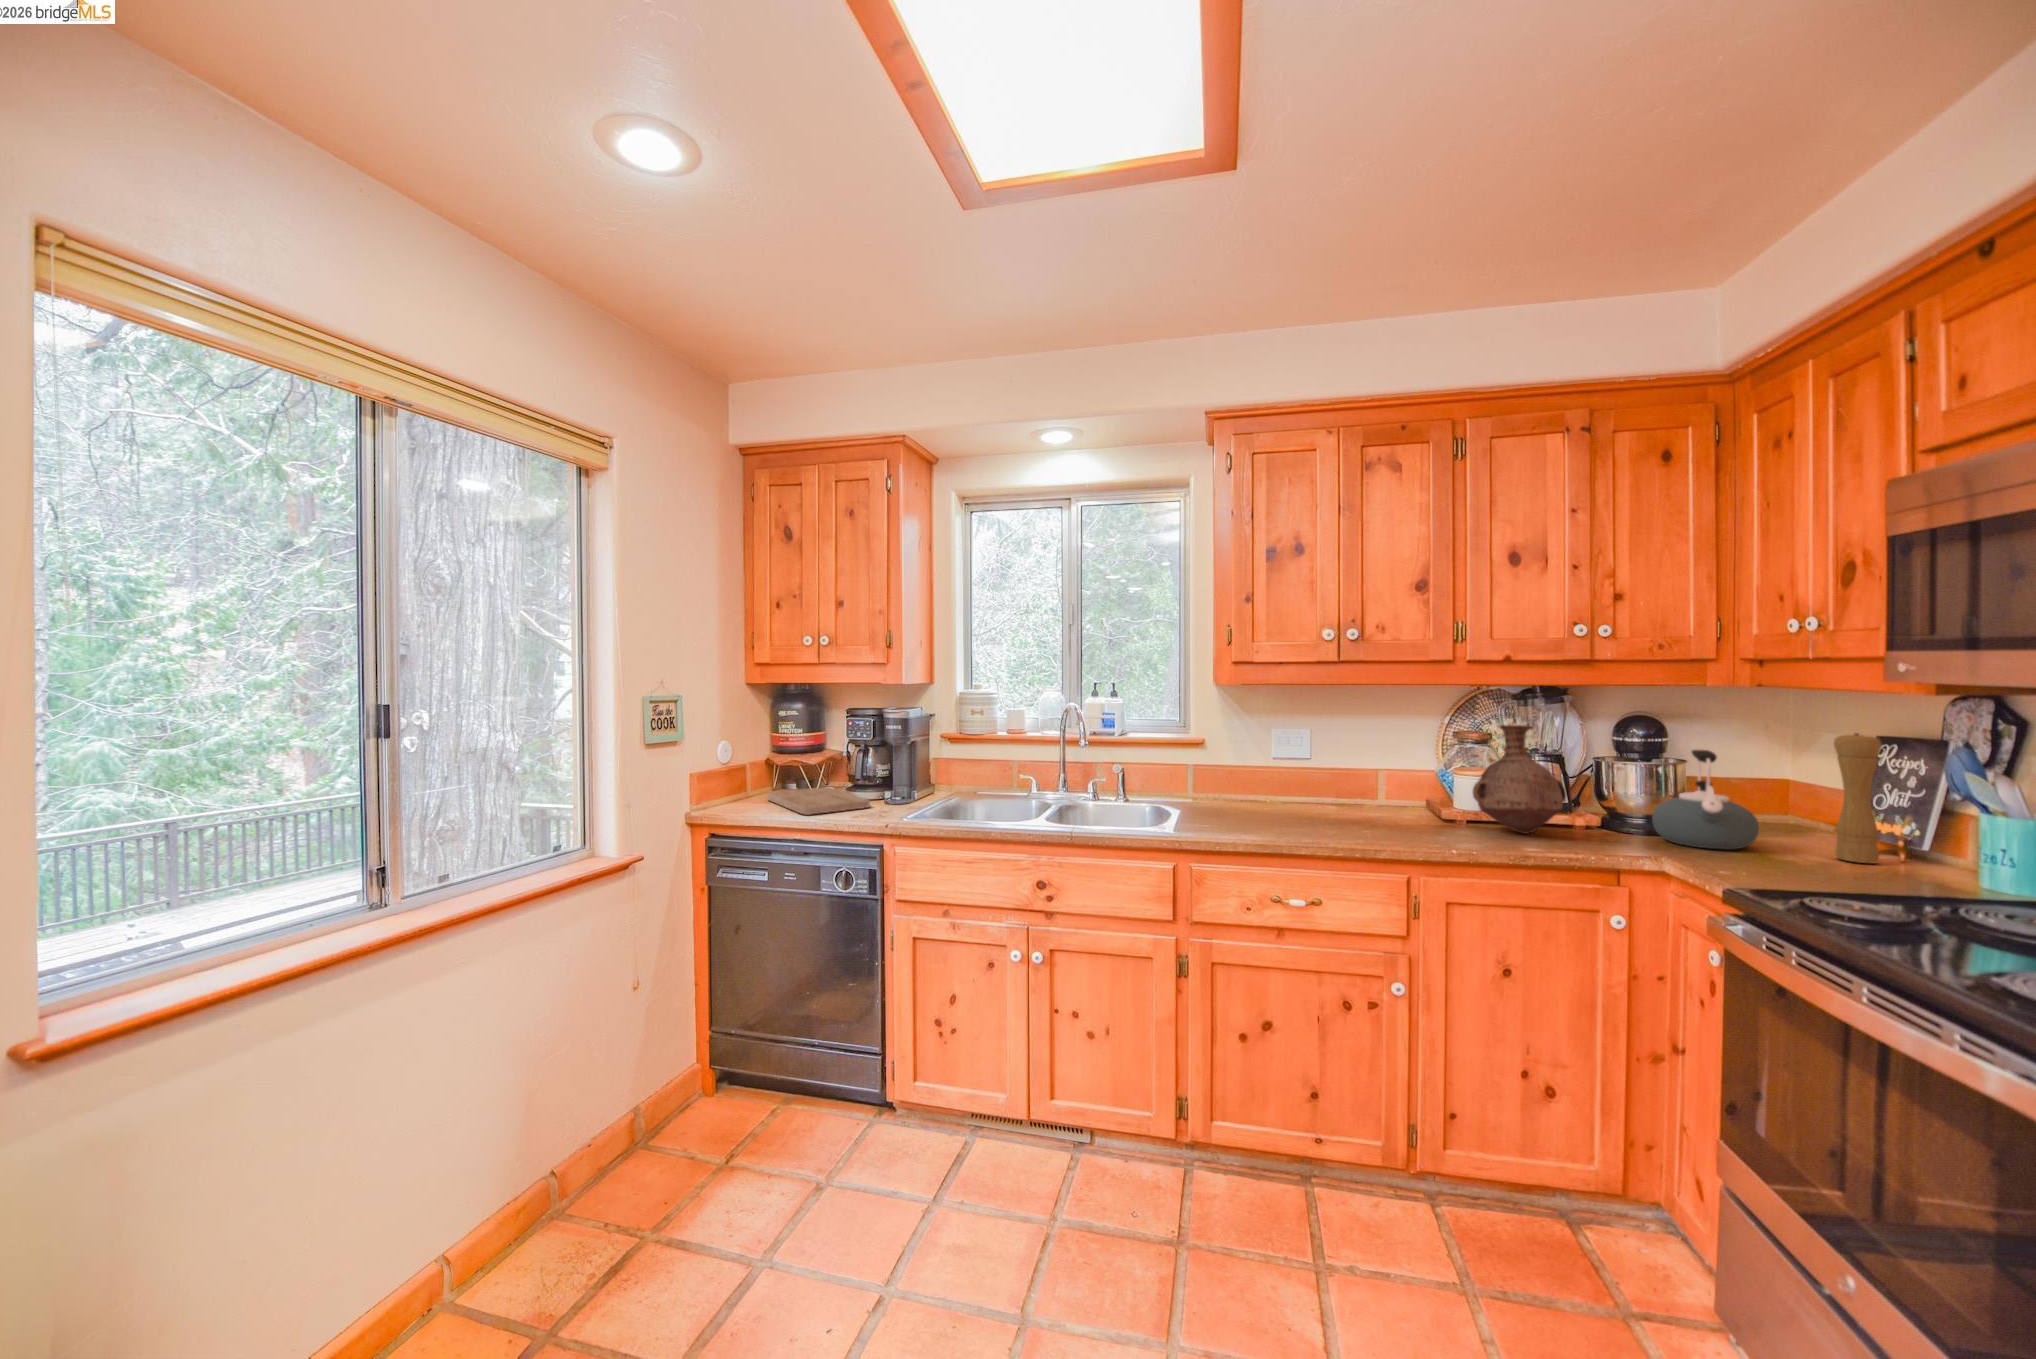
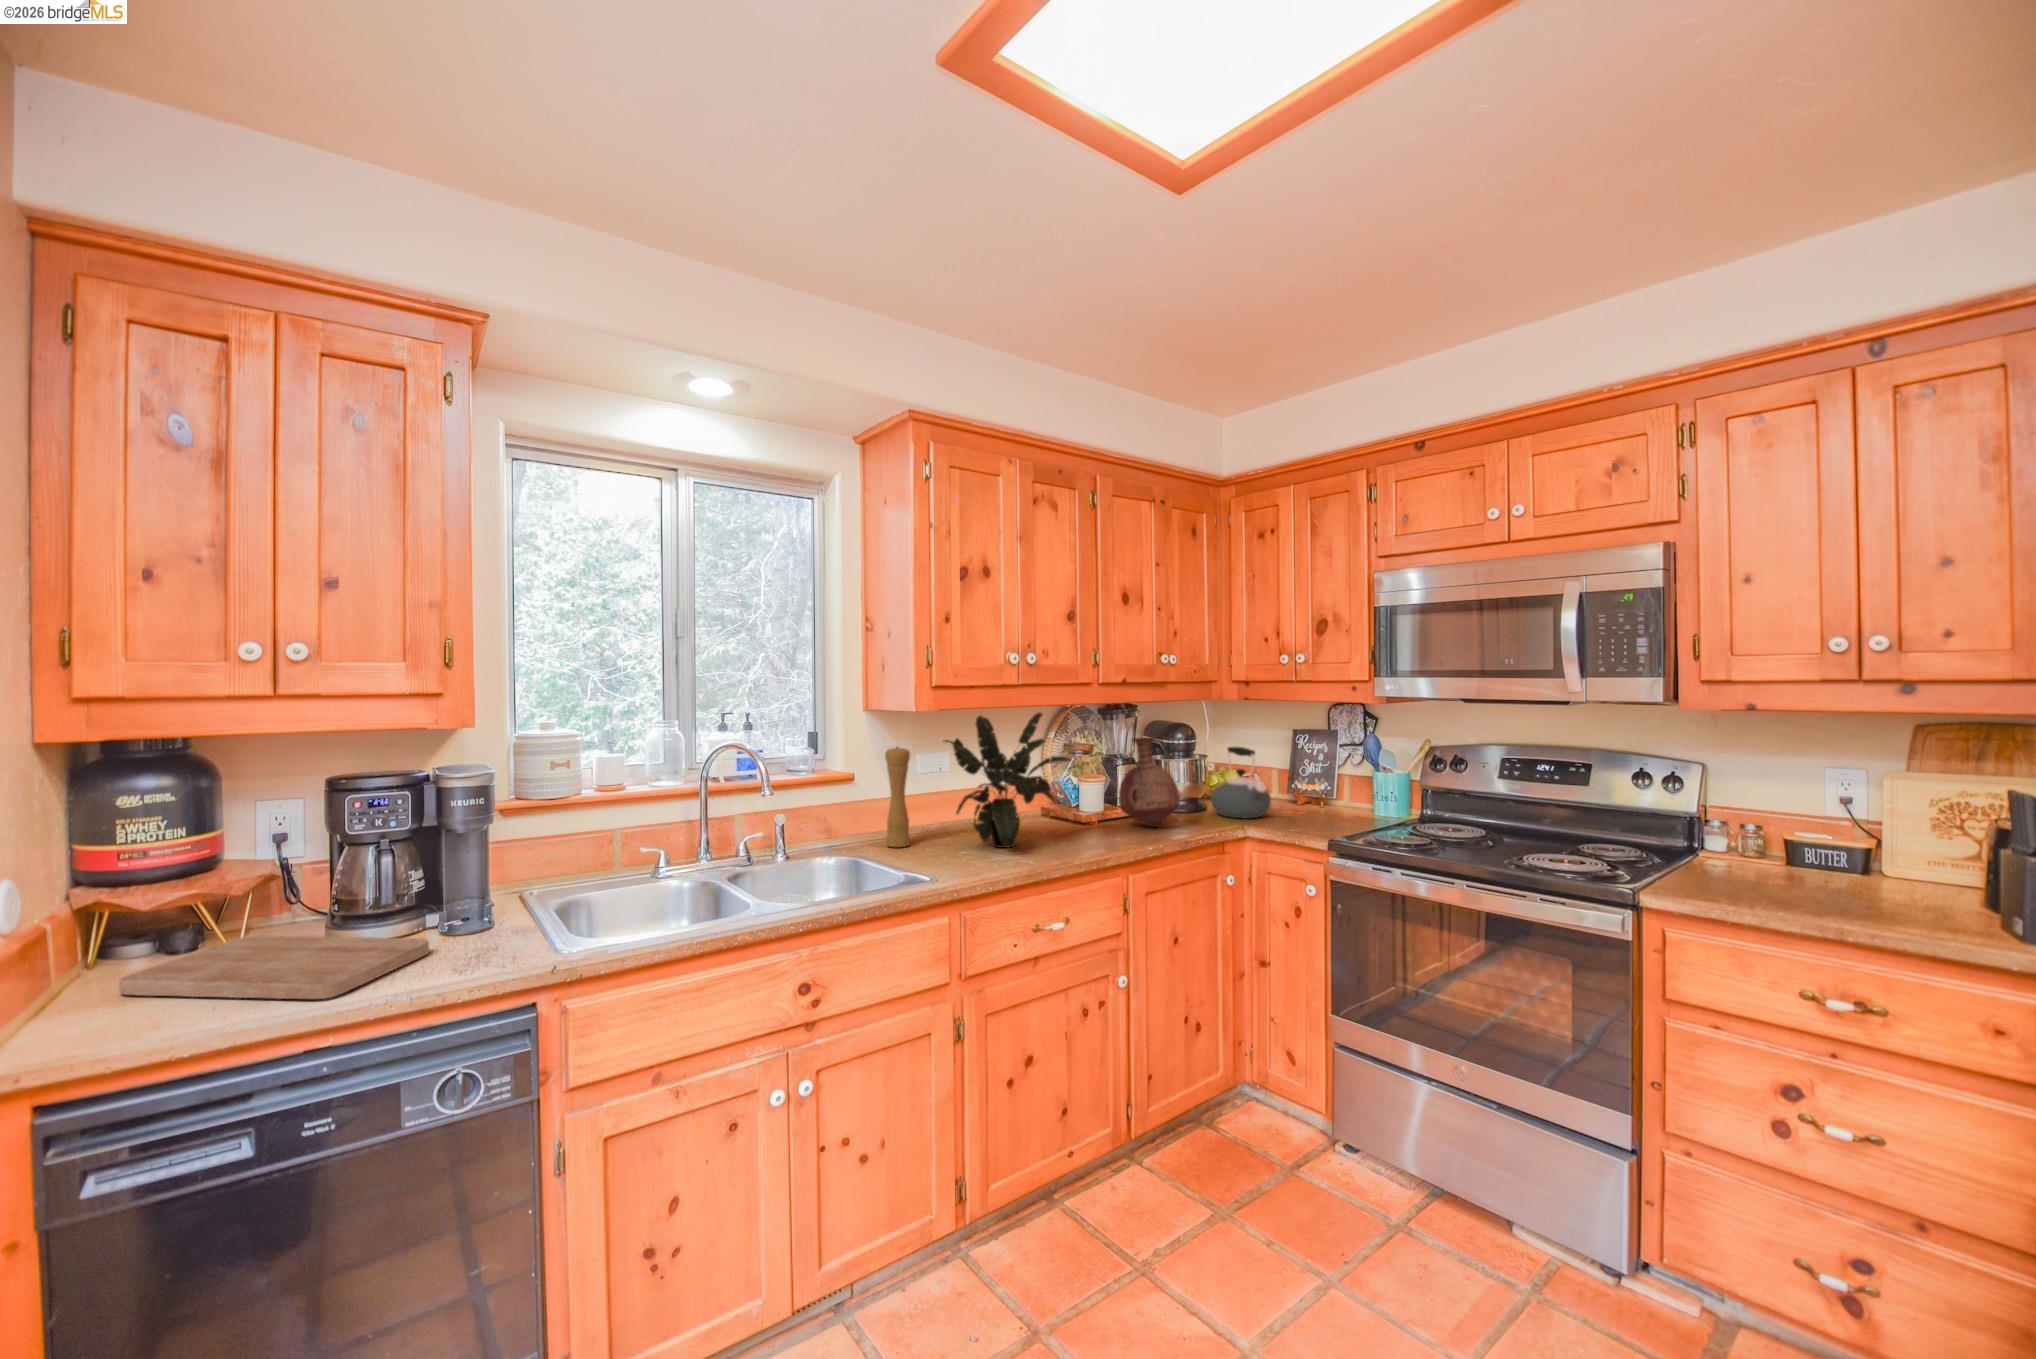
potted plant: none [1238,689,1376,822] -> present [944,713,1070,848]
pepper mill: present [1834,733,1881,863] -> present [885,747,910,847]

